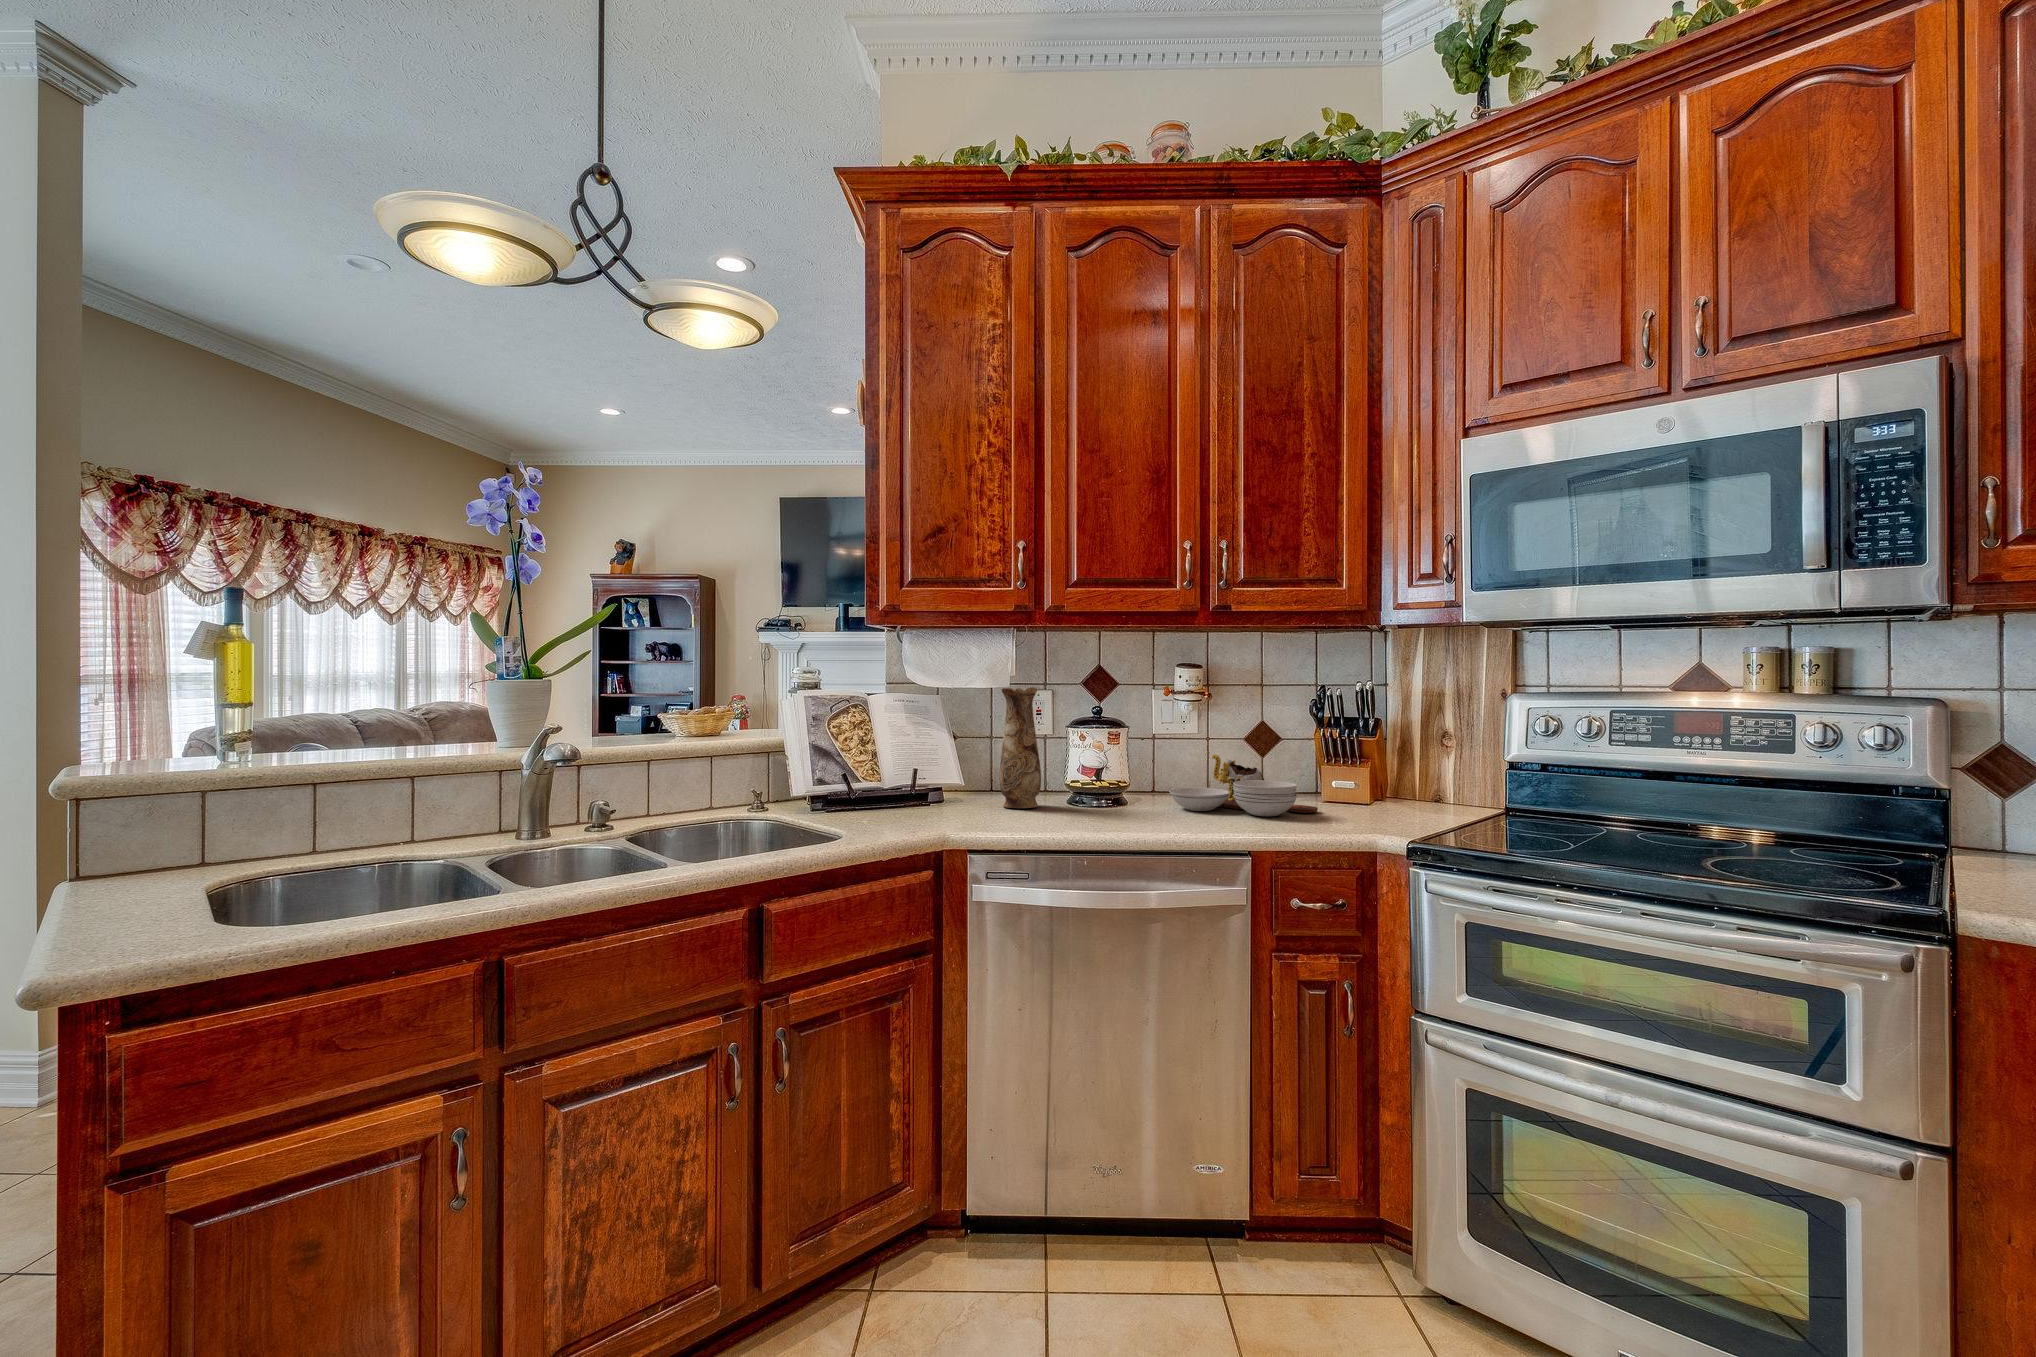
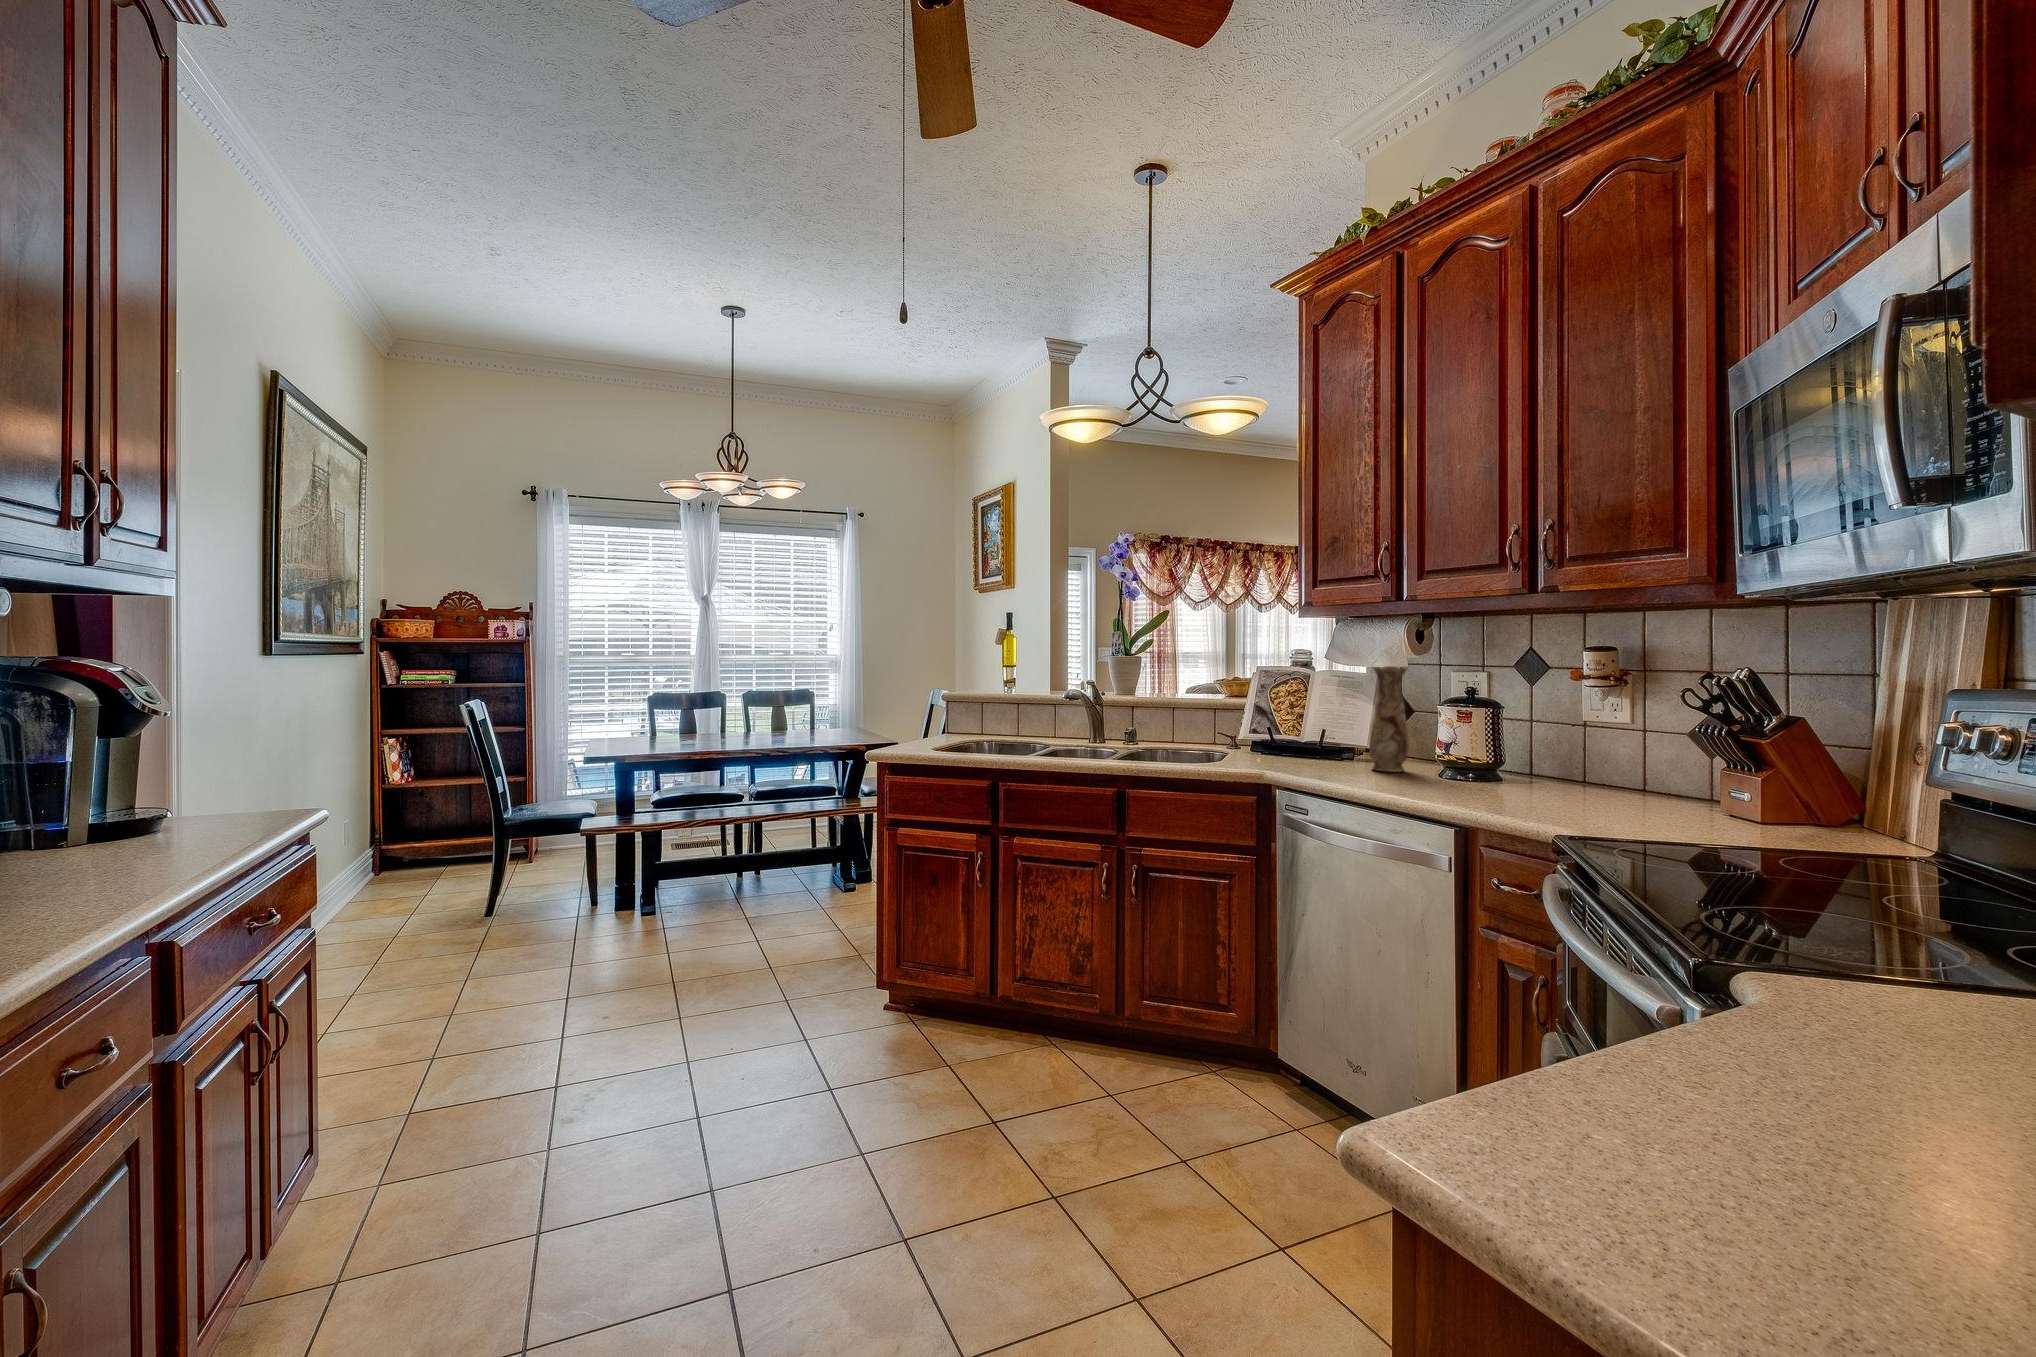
cutting board: present [1169,755,1318,816] -> none [1491,743,1651,812]

